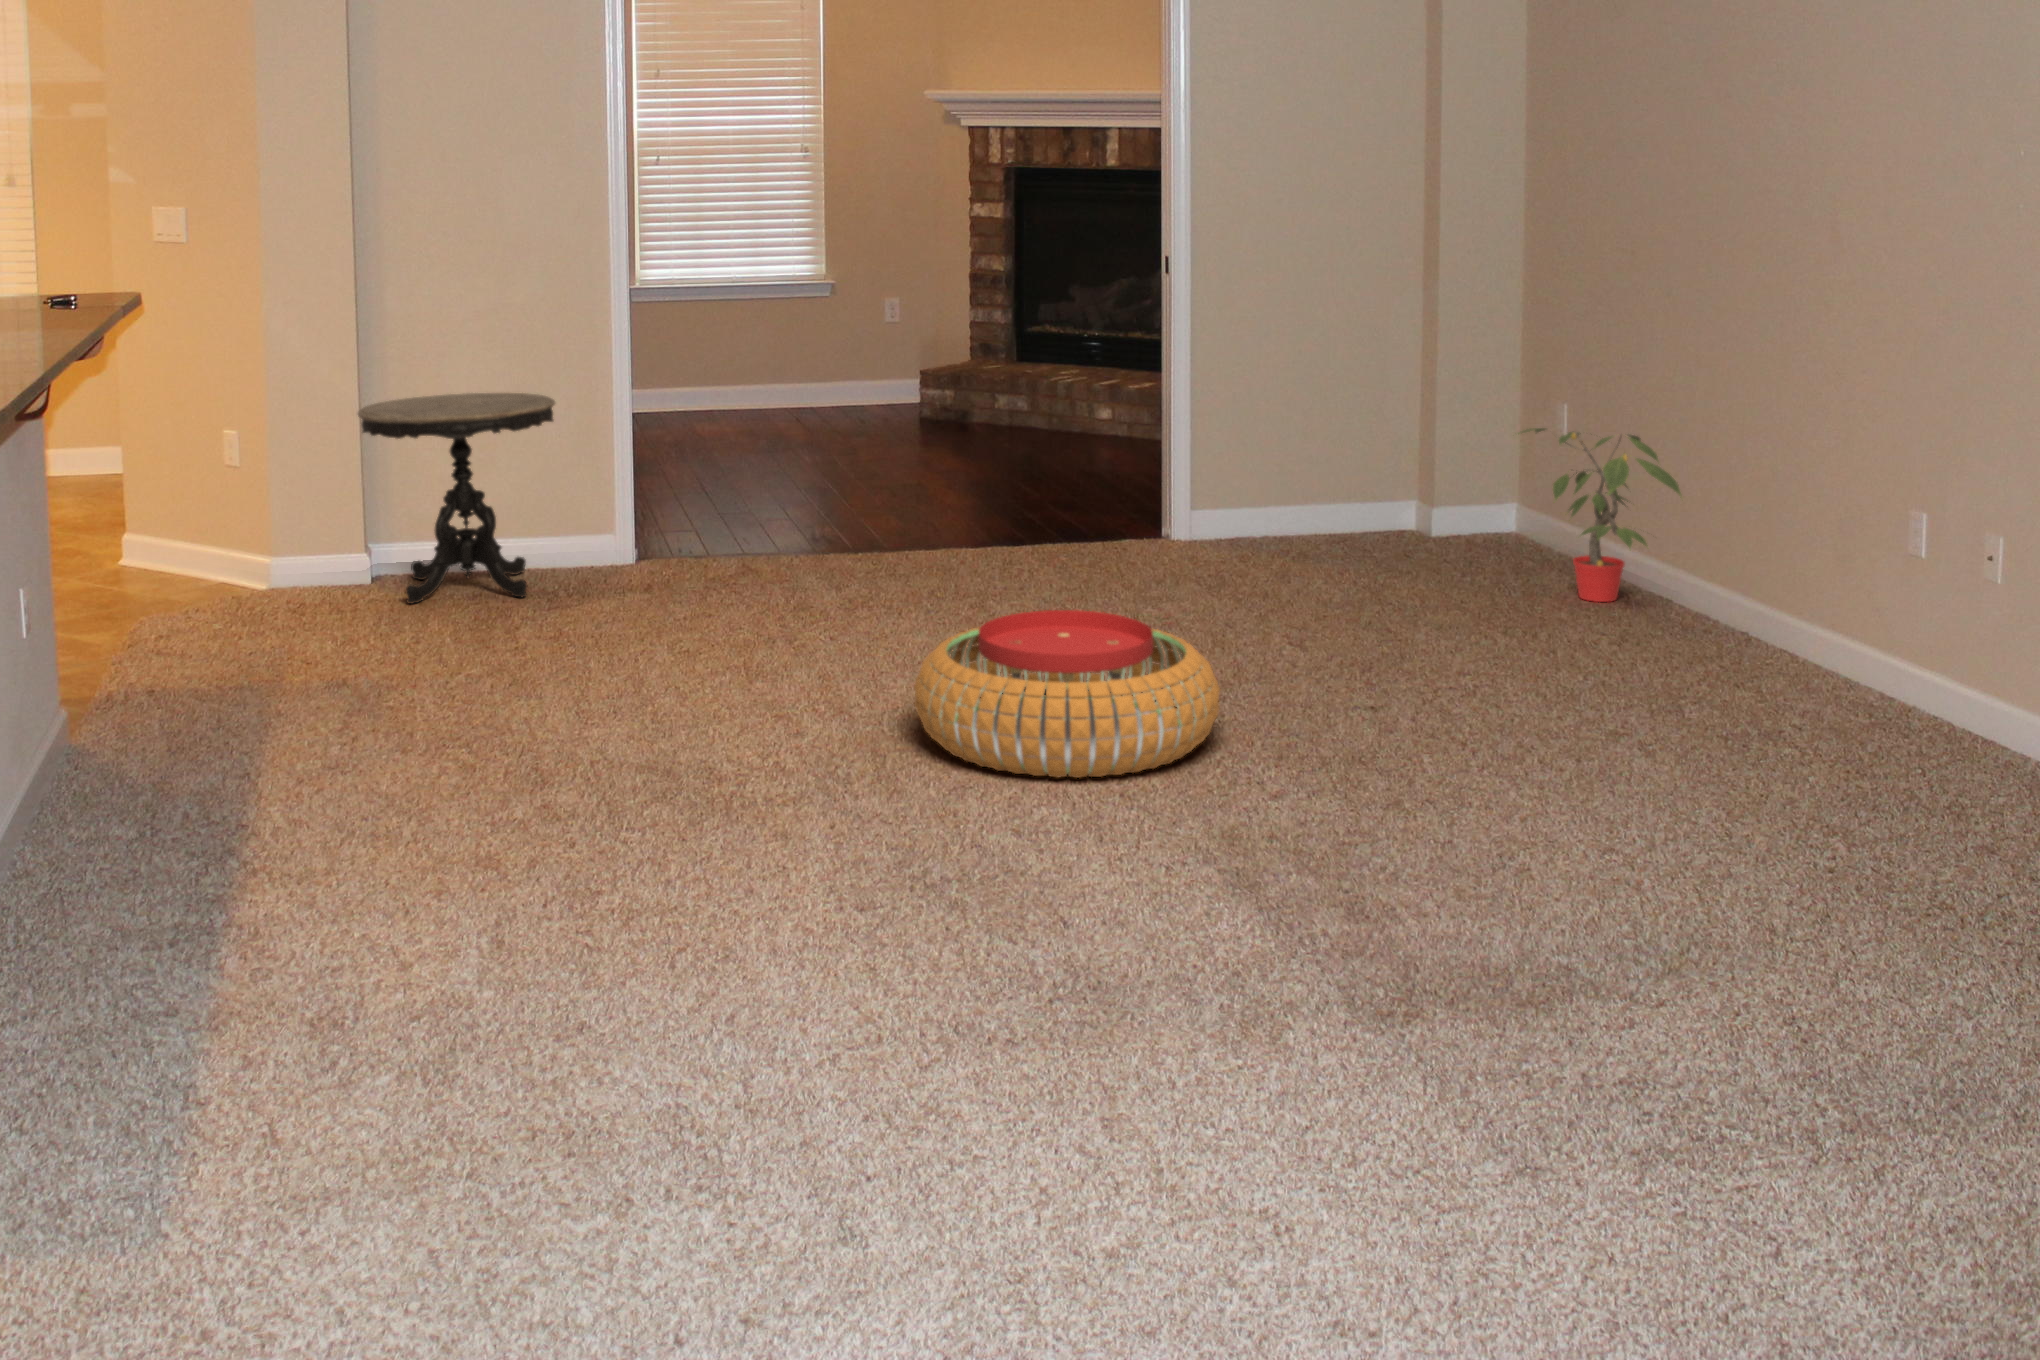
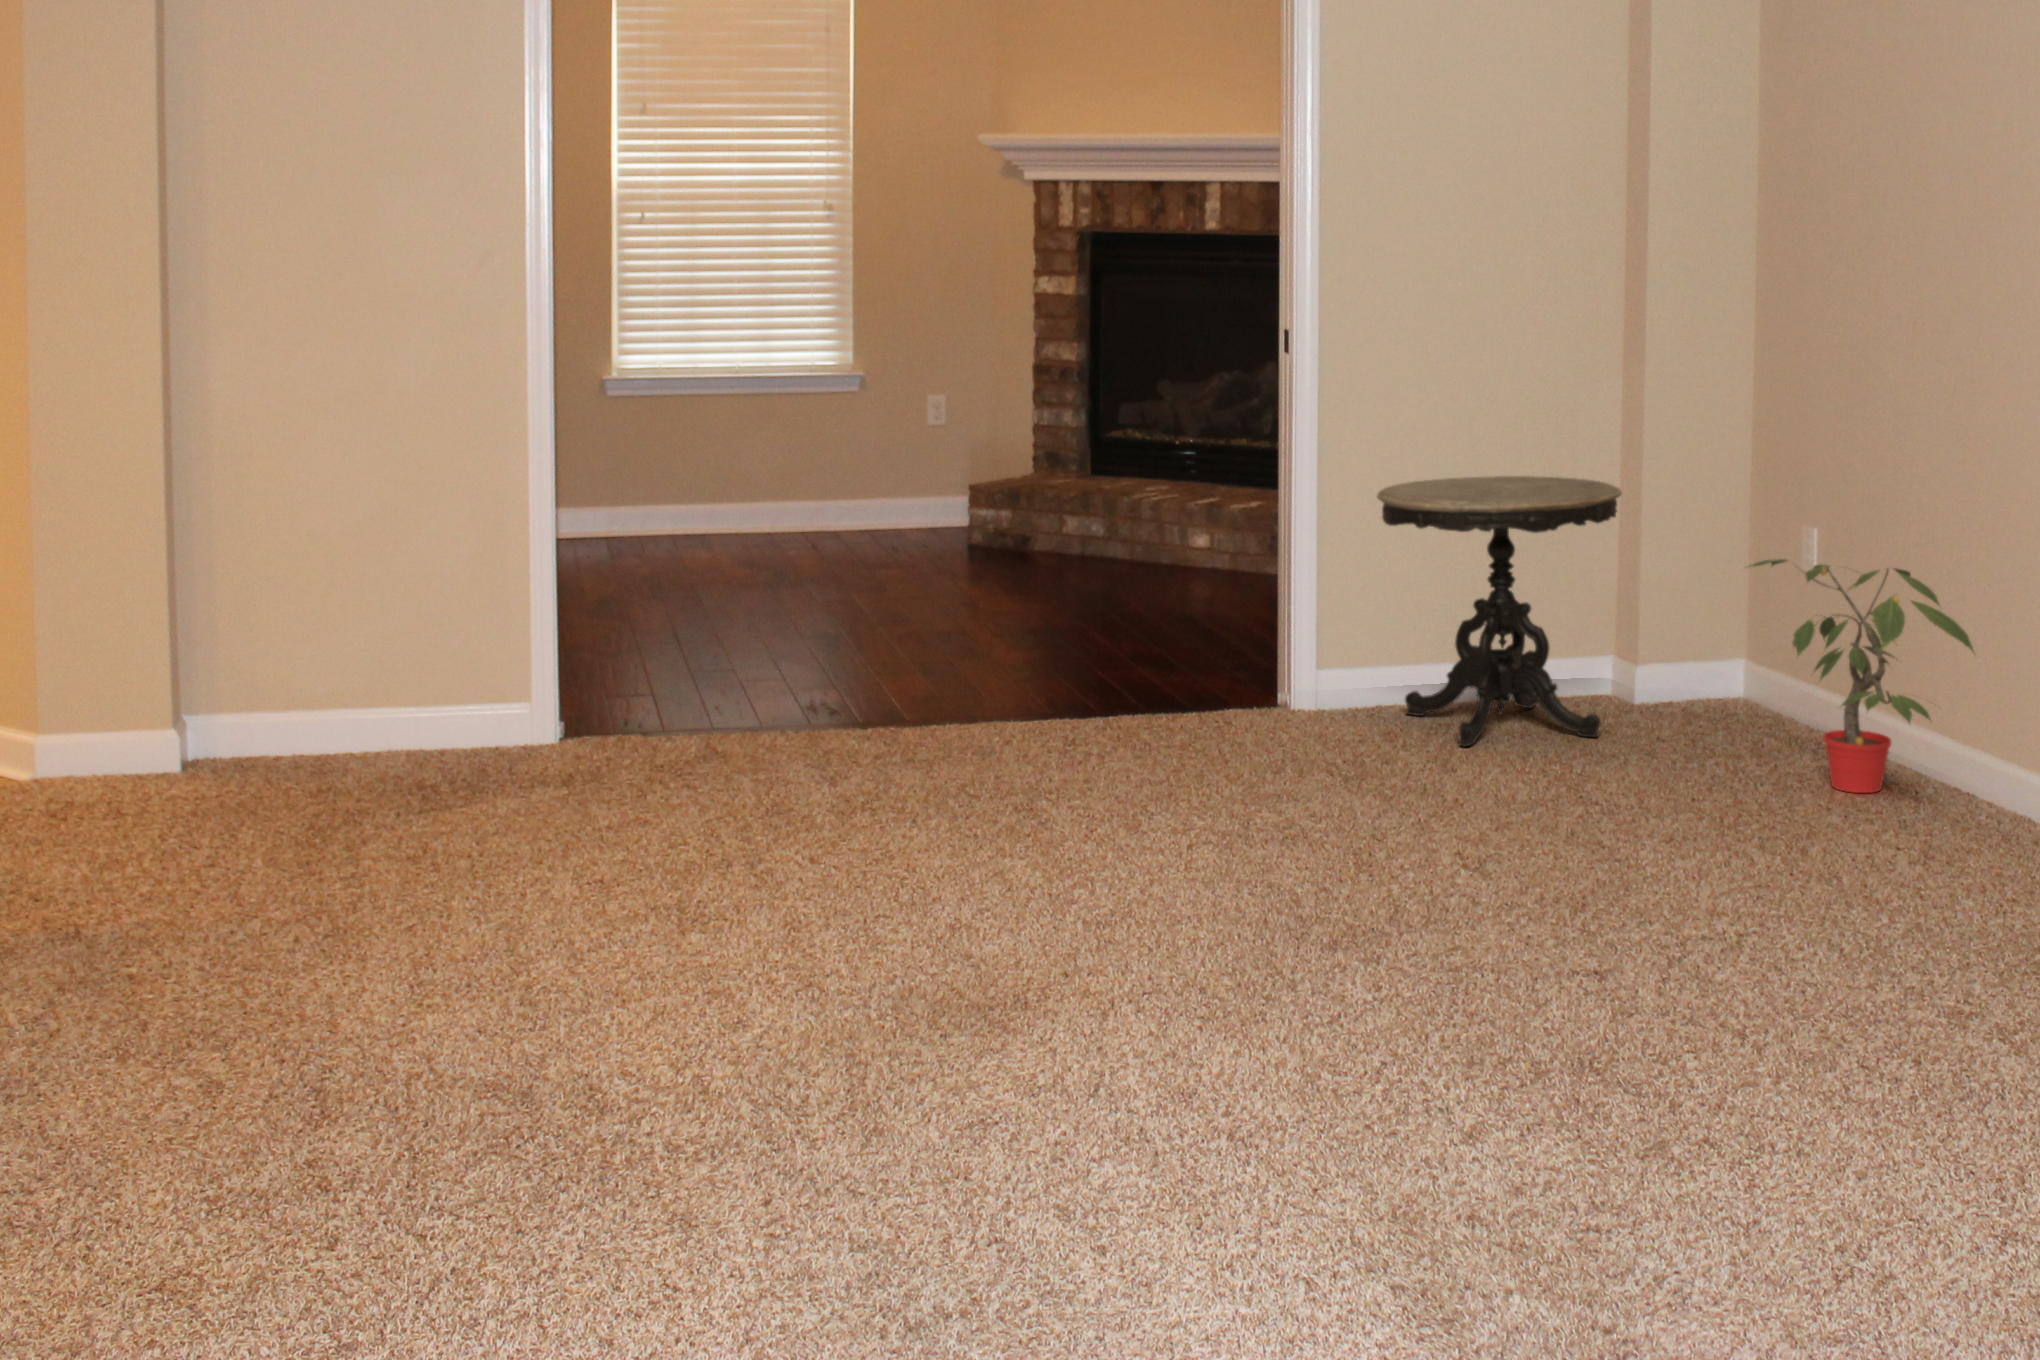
side table: present [358,393,555,604] -> present [1377,476,1622,747]
pouf: present [914,610,1220,778] -> none [921,830,1380,1104]

